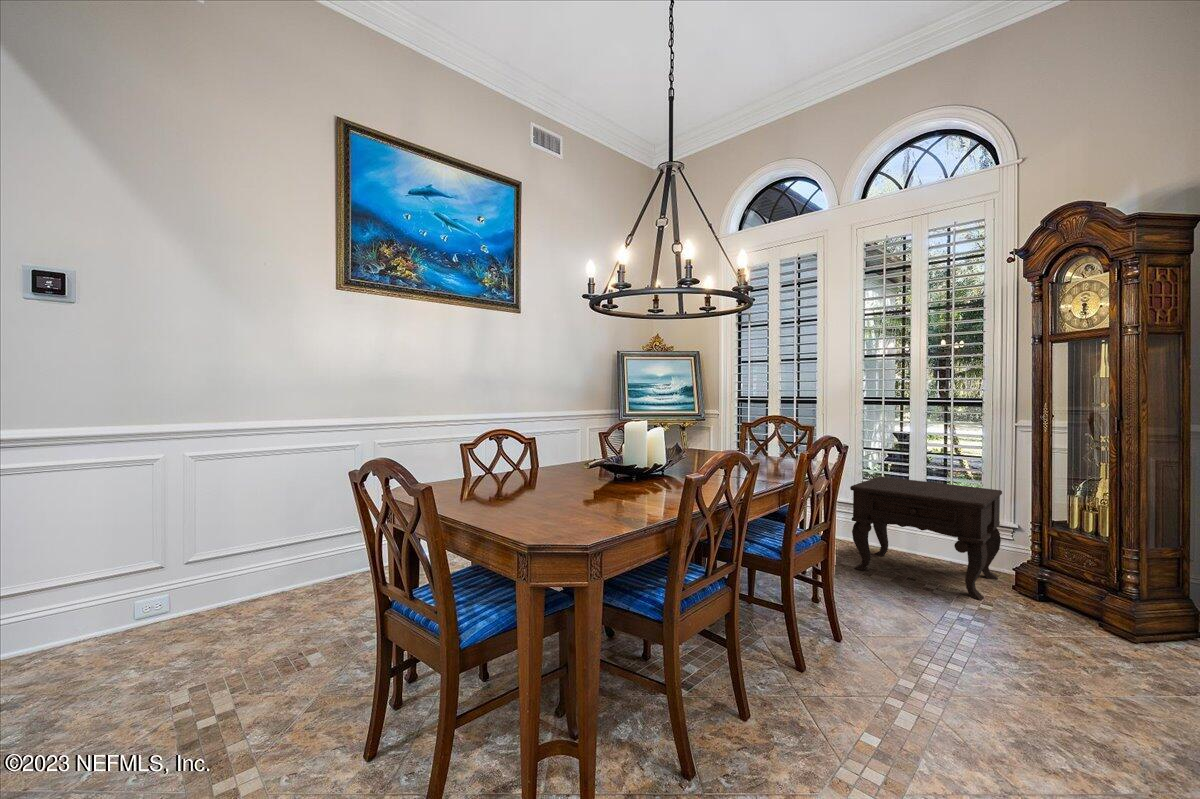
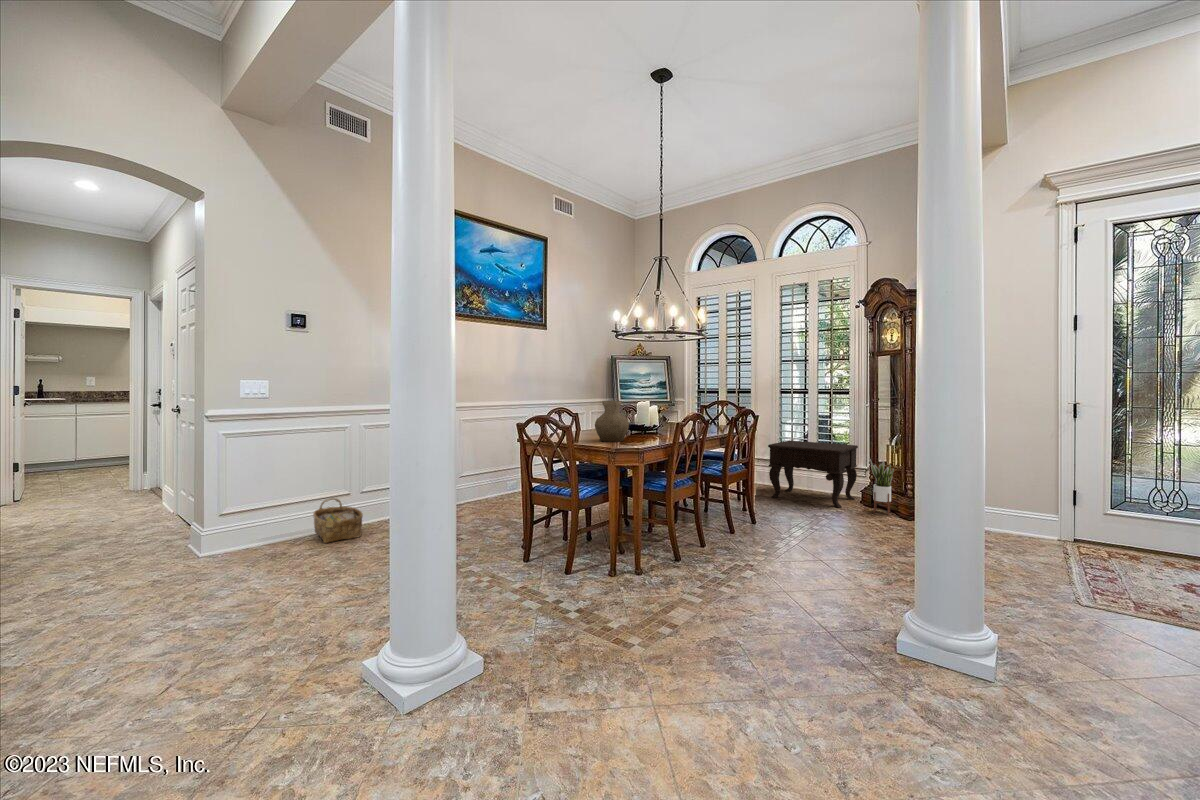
vase: none [535,422,601,503] -> present [595,401,629,442]
potted plant: none [1039,519,1092,623] -> present [870,459,894,515]
woven basket: none [57,579,158,670] -> present [313,498,363,543]

